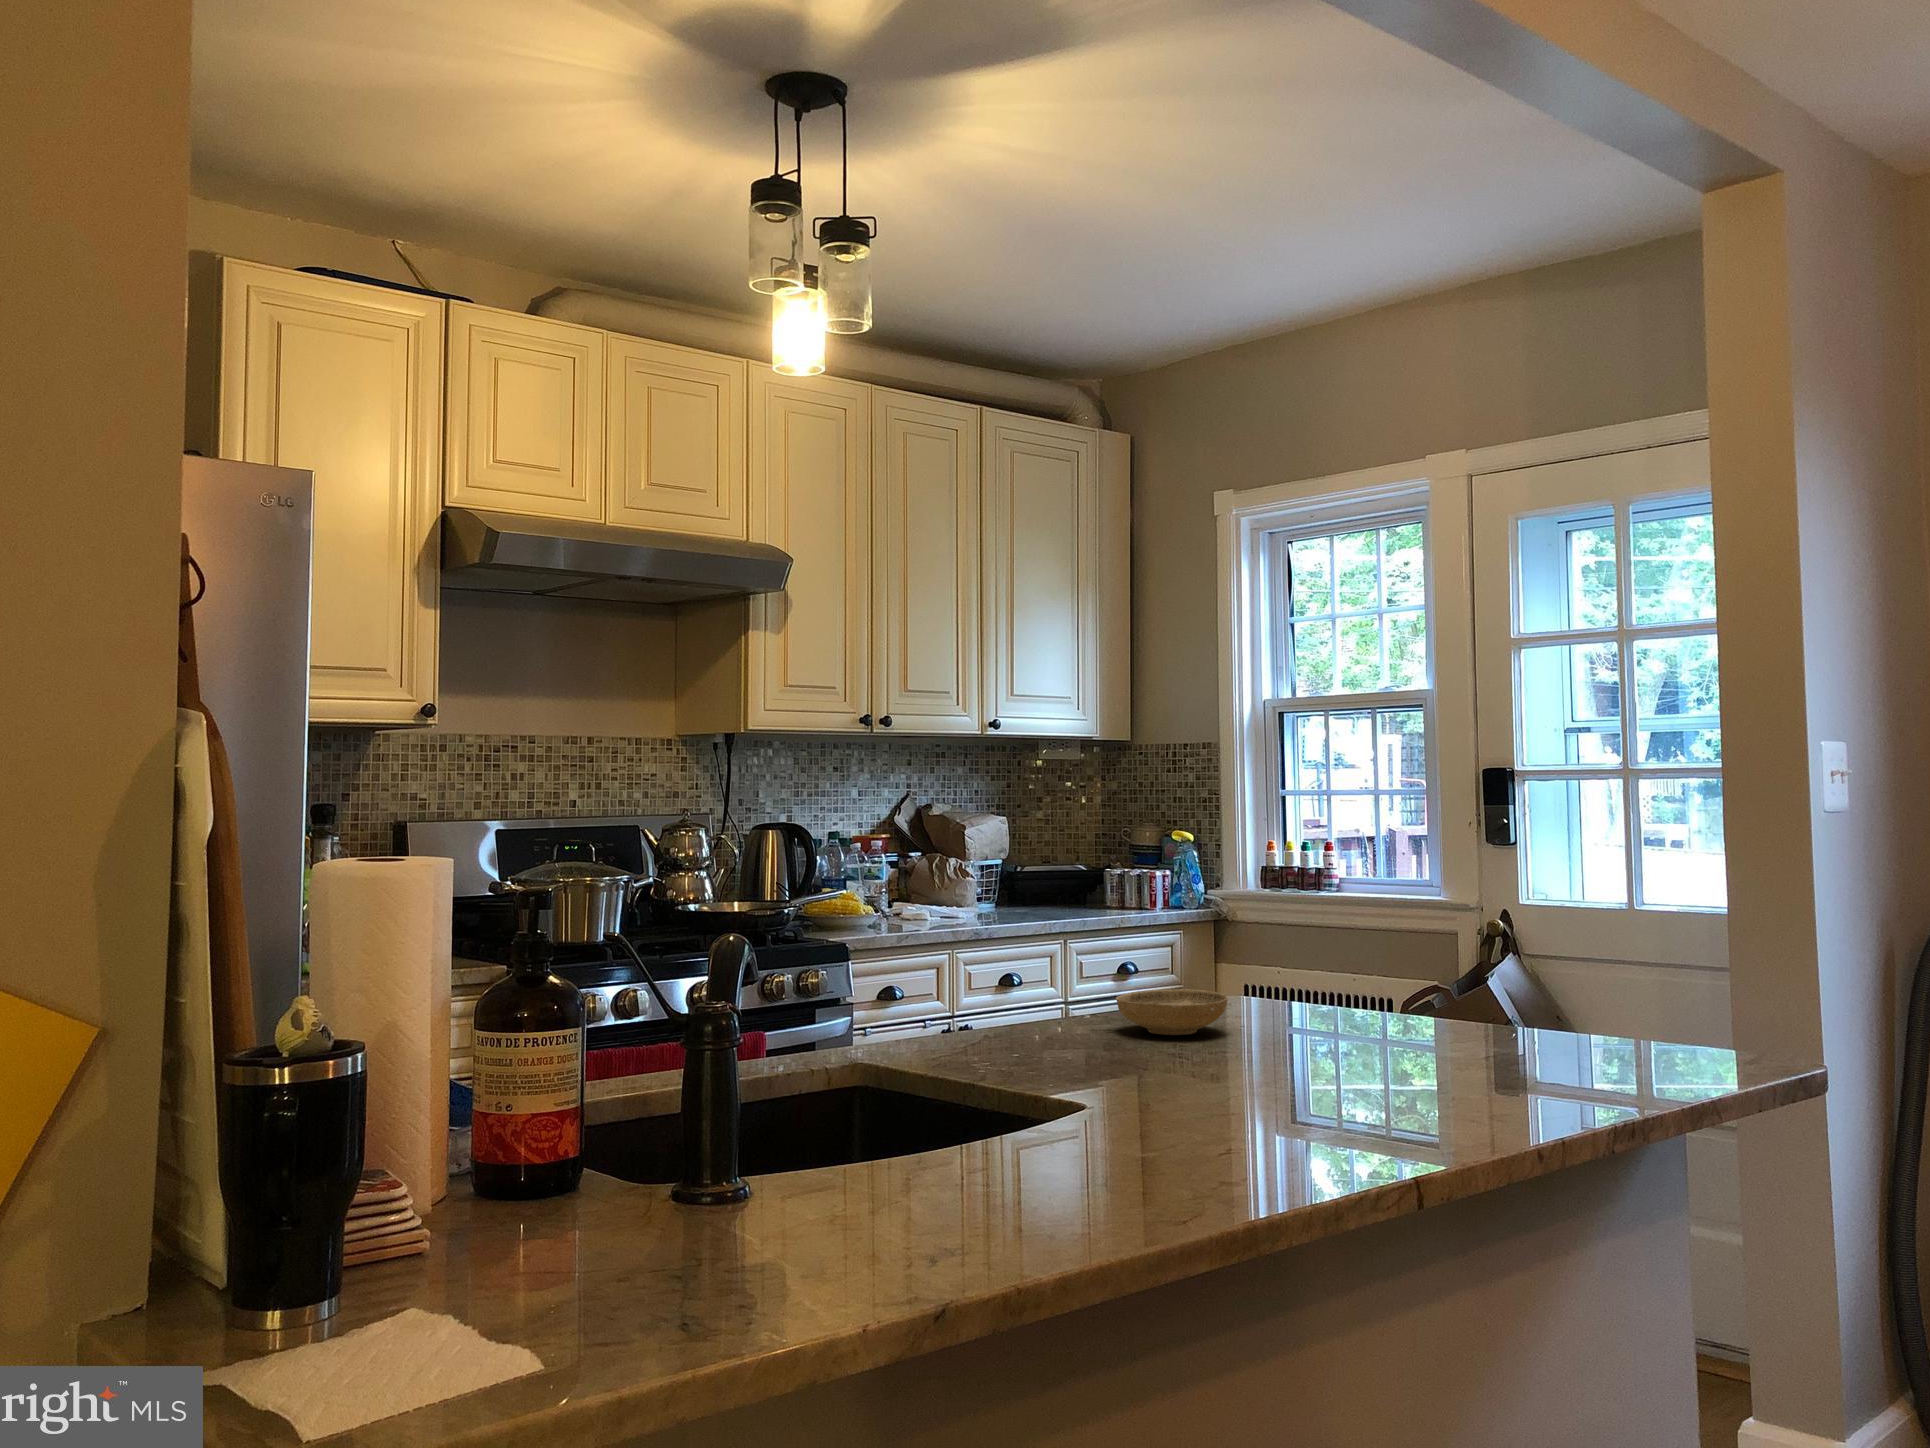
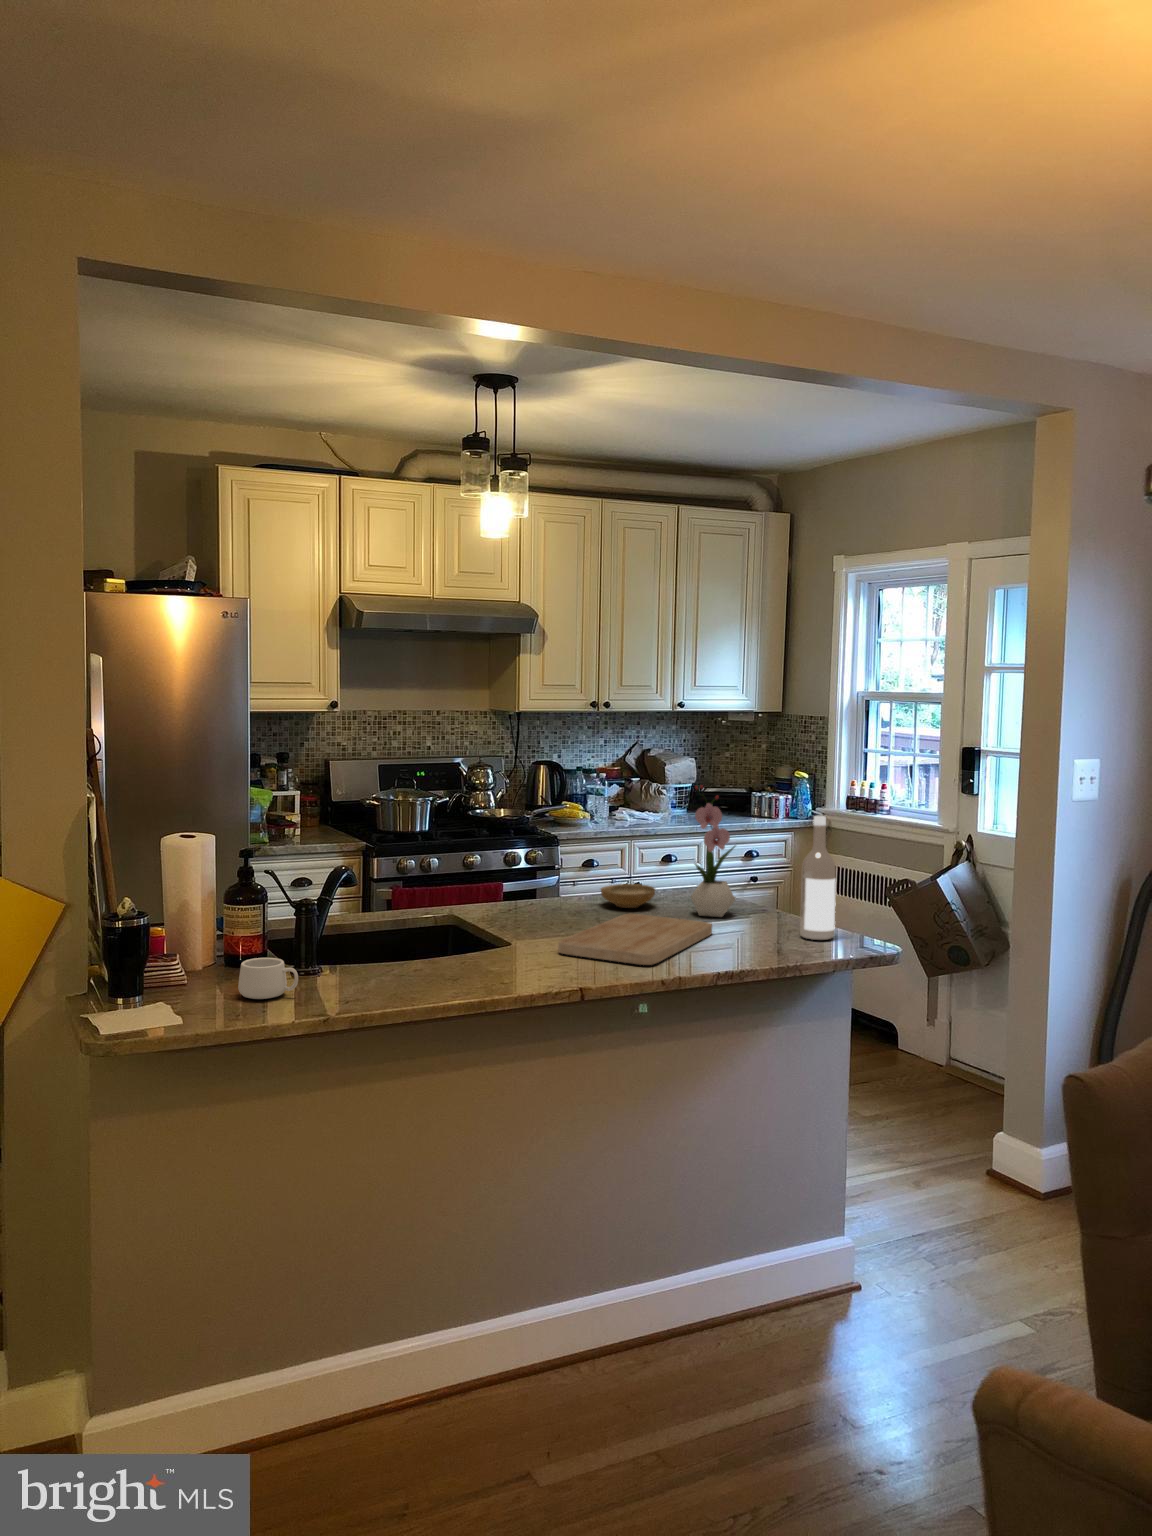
flower arrangement: none [1305,778,1394,1039] -> present [690,785,735,917]
wine bottle: none [1571,819,1646,1064] -> present [800,816,836,940]
cutting board: none [1199,1039,1442,1132] -> present [558,914,712,965]
mug: none [580,1178,755,1300] -> present [238,958,298,999]

